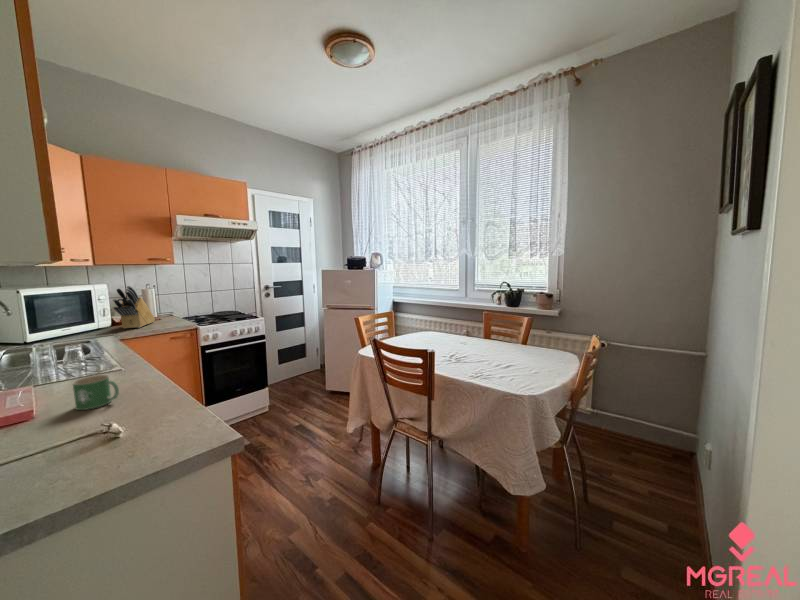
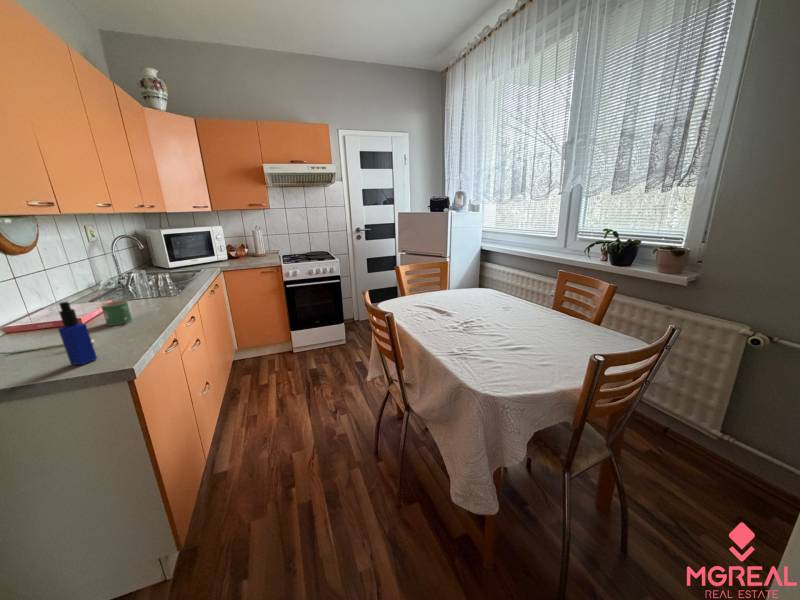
knife block: present [113,286,155,329] -> none [223,228,261,262]
bottle: none [127,367,162,449] -> present [58,302,97,365]

